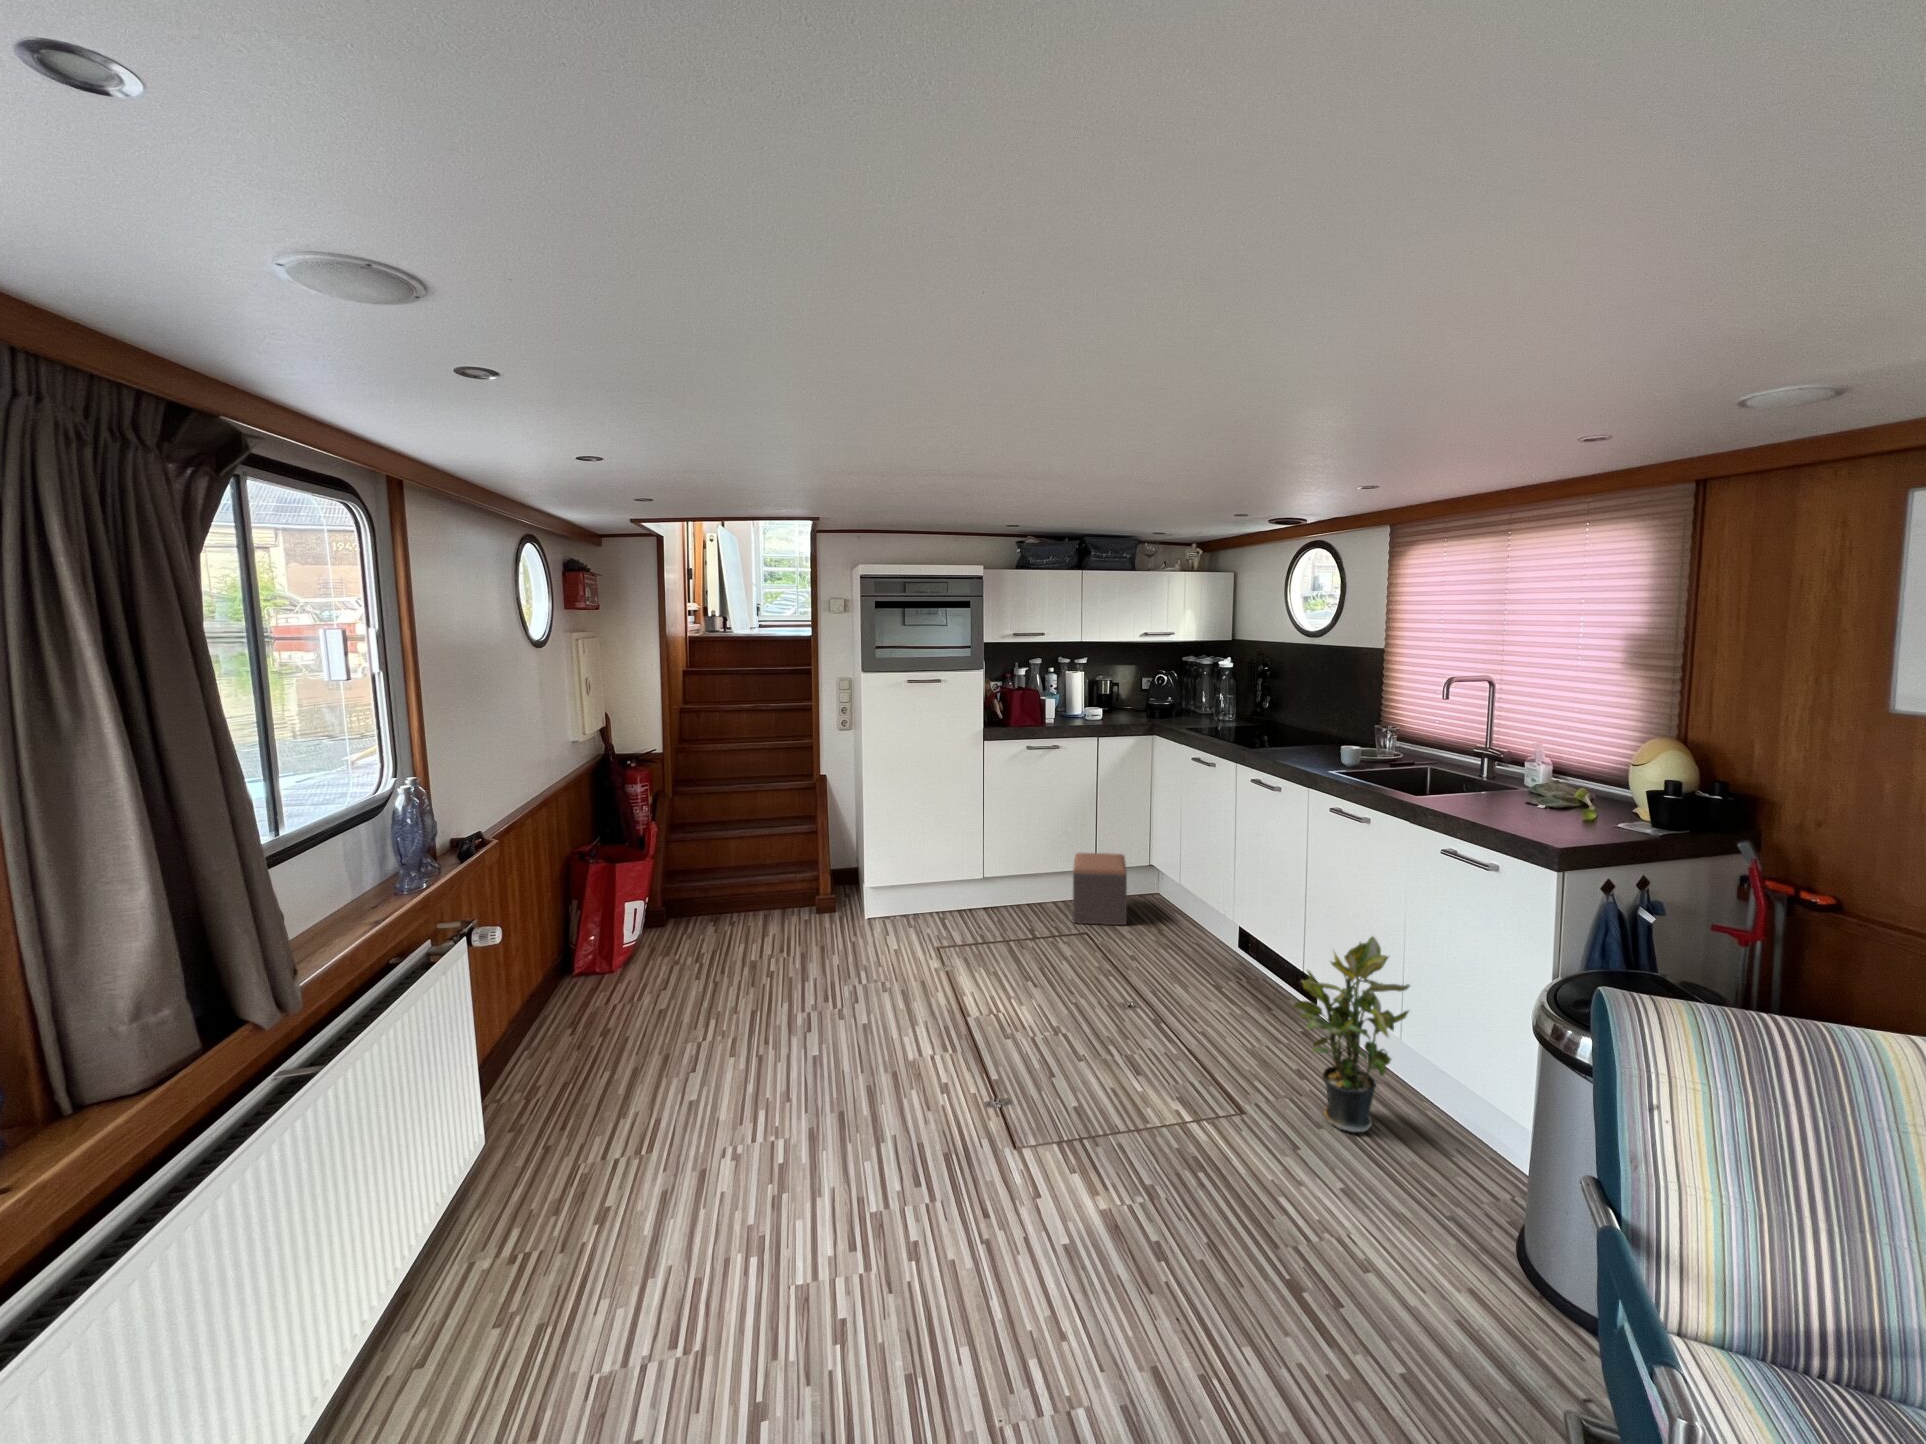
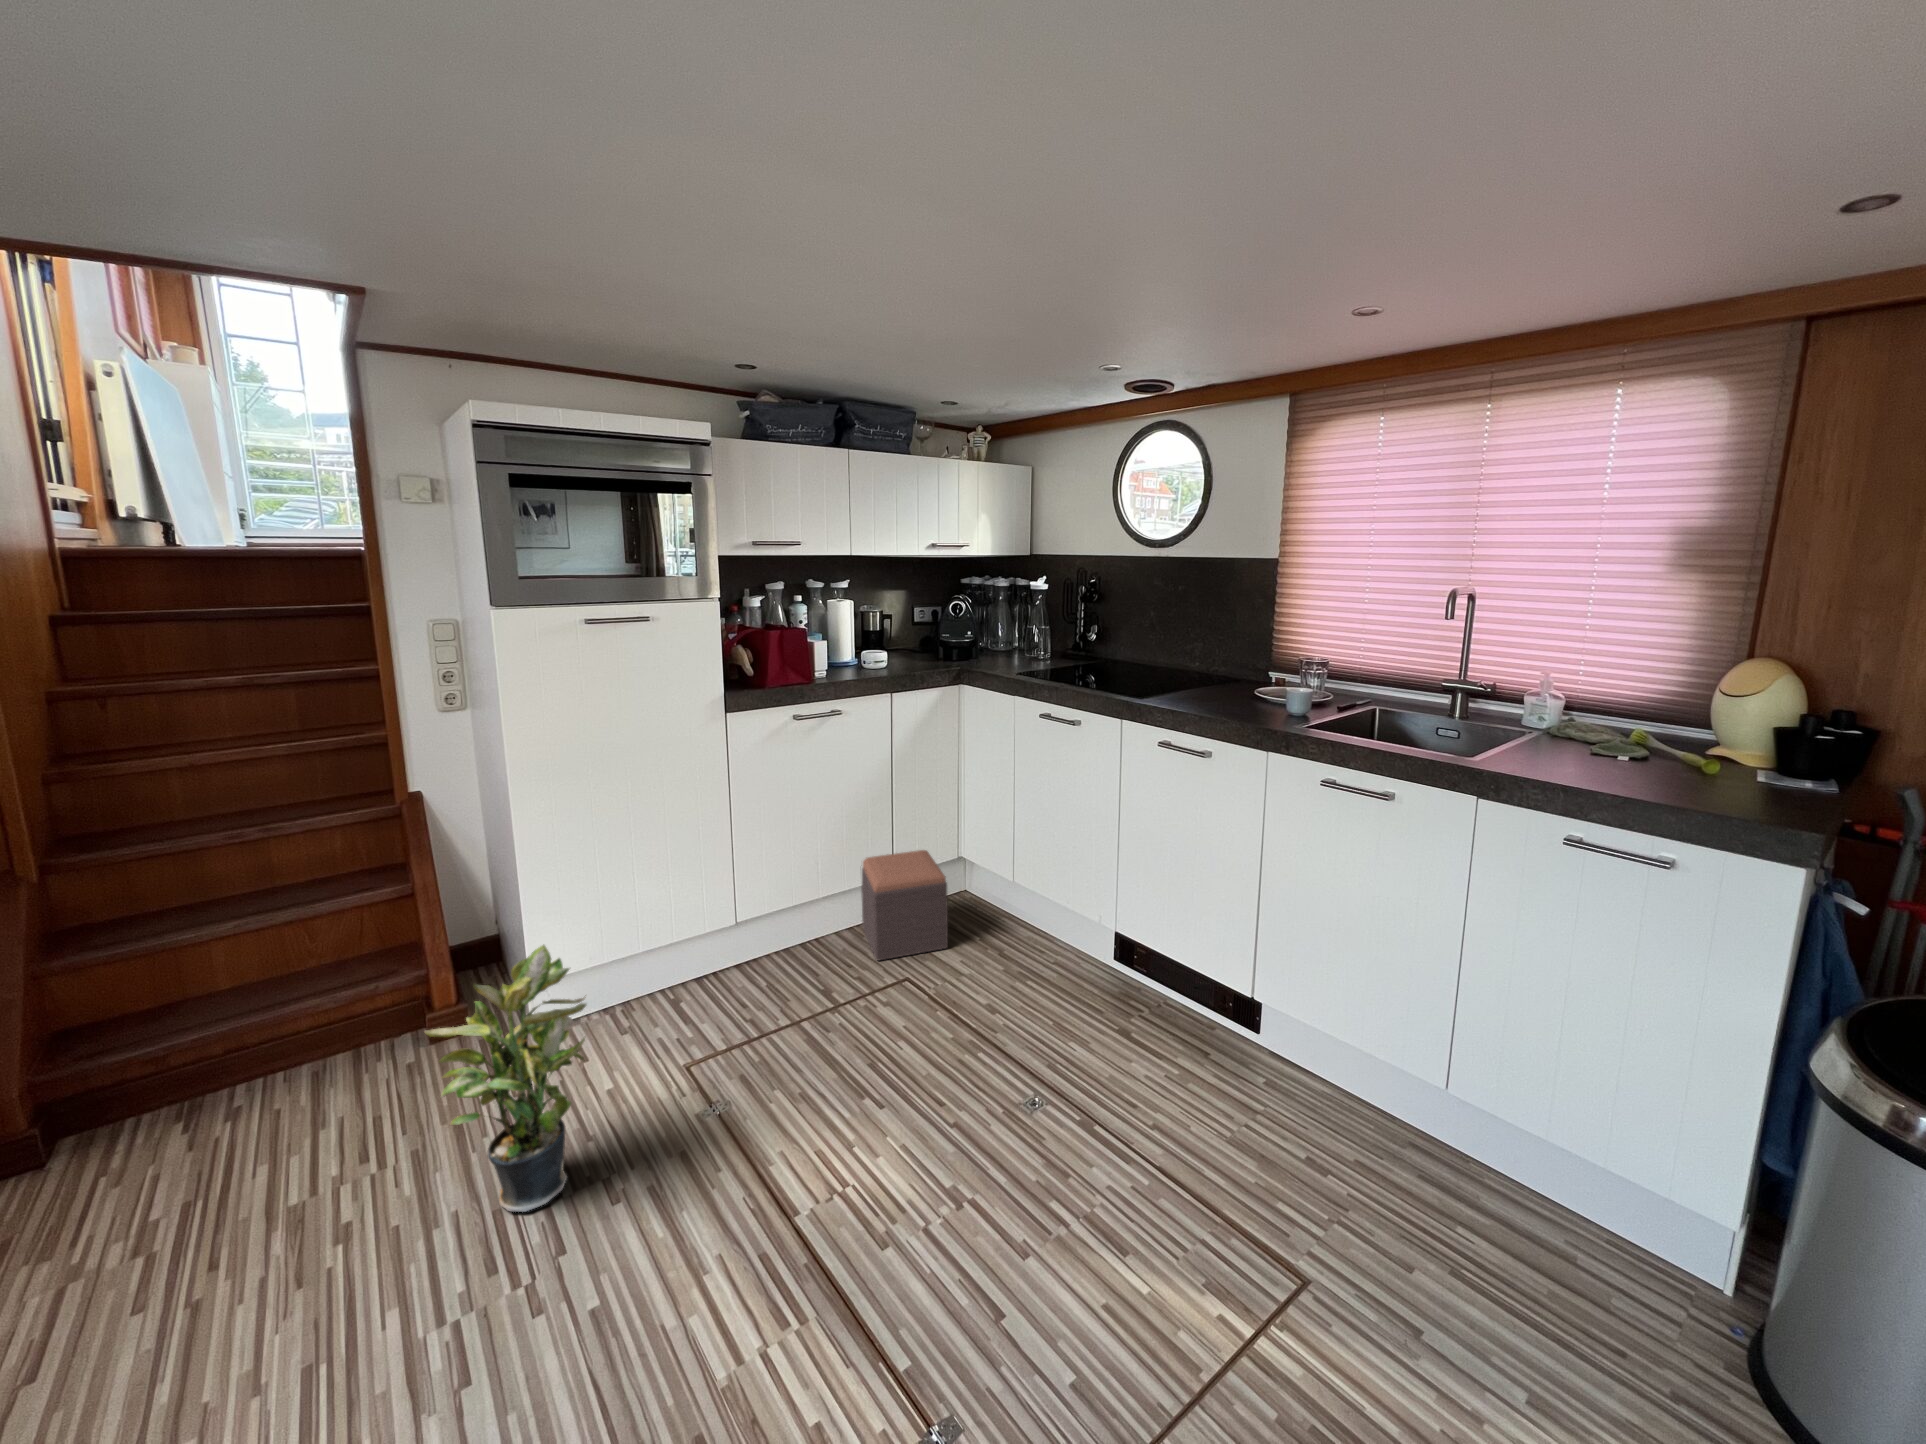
potted plant: present [1294,937,1410,1132] -> present [424,945,586,1212]

